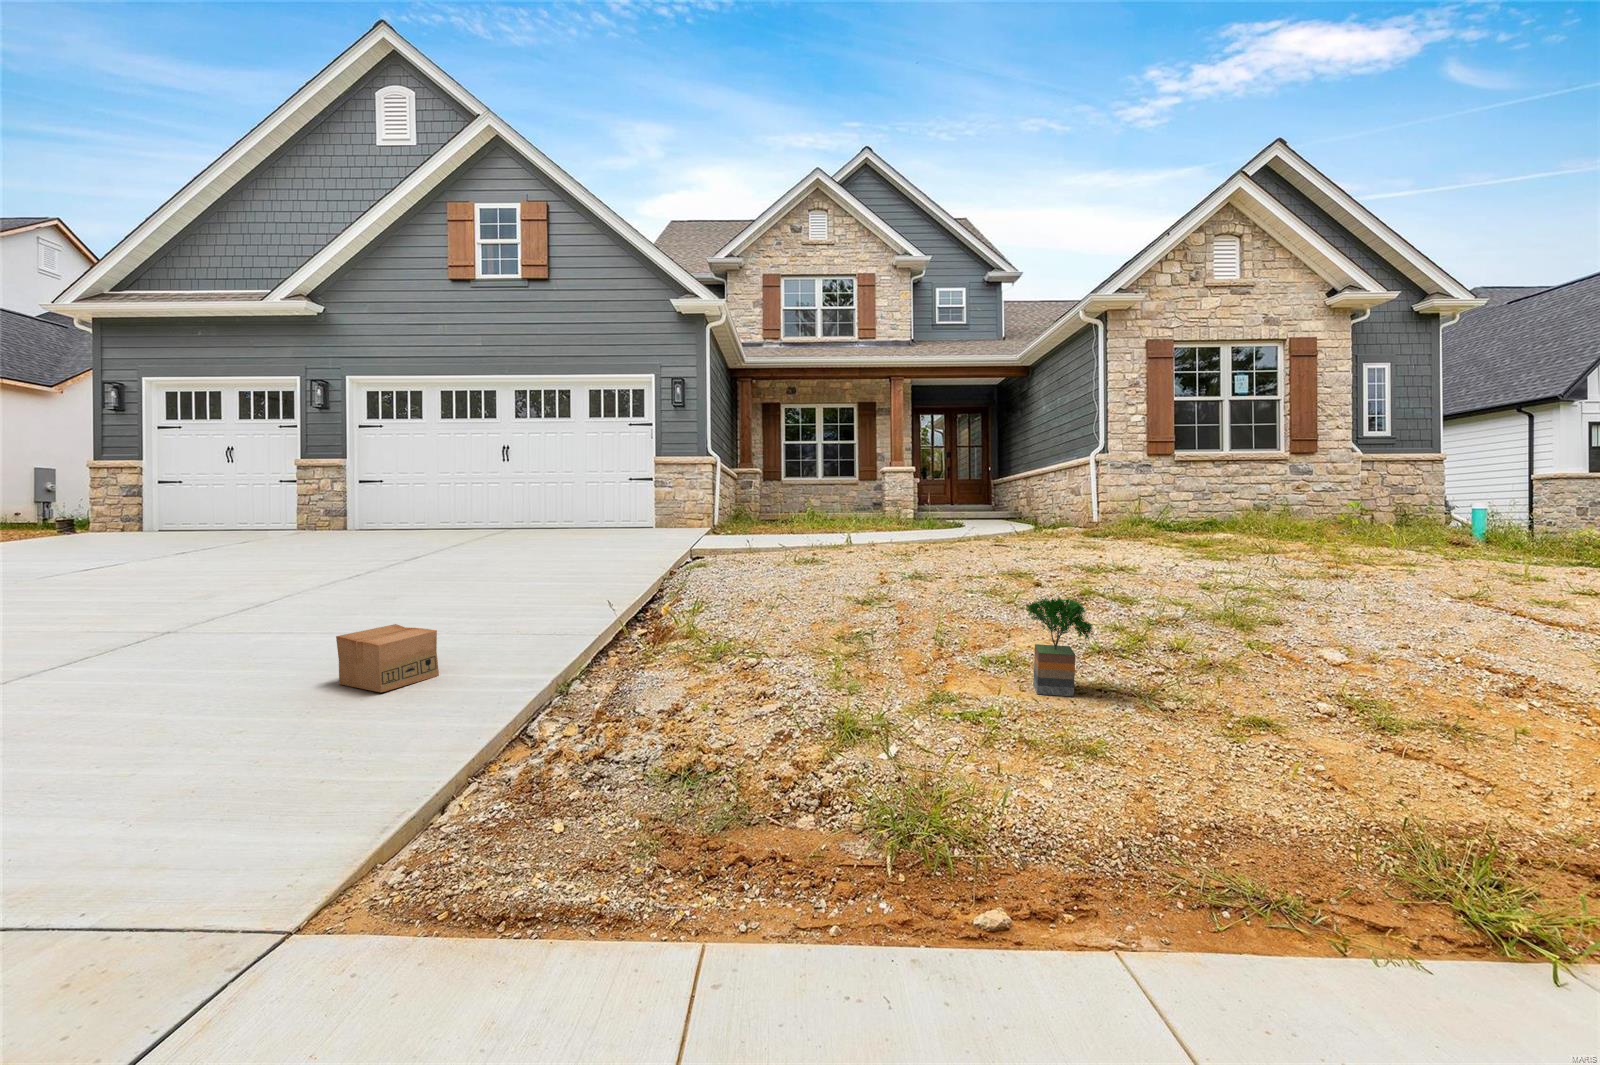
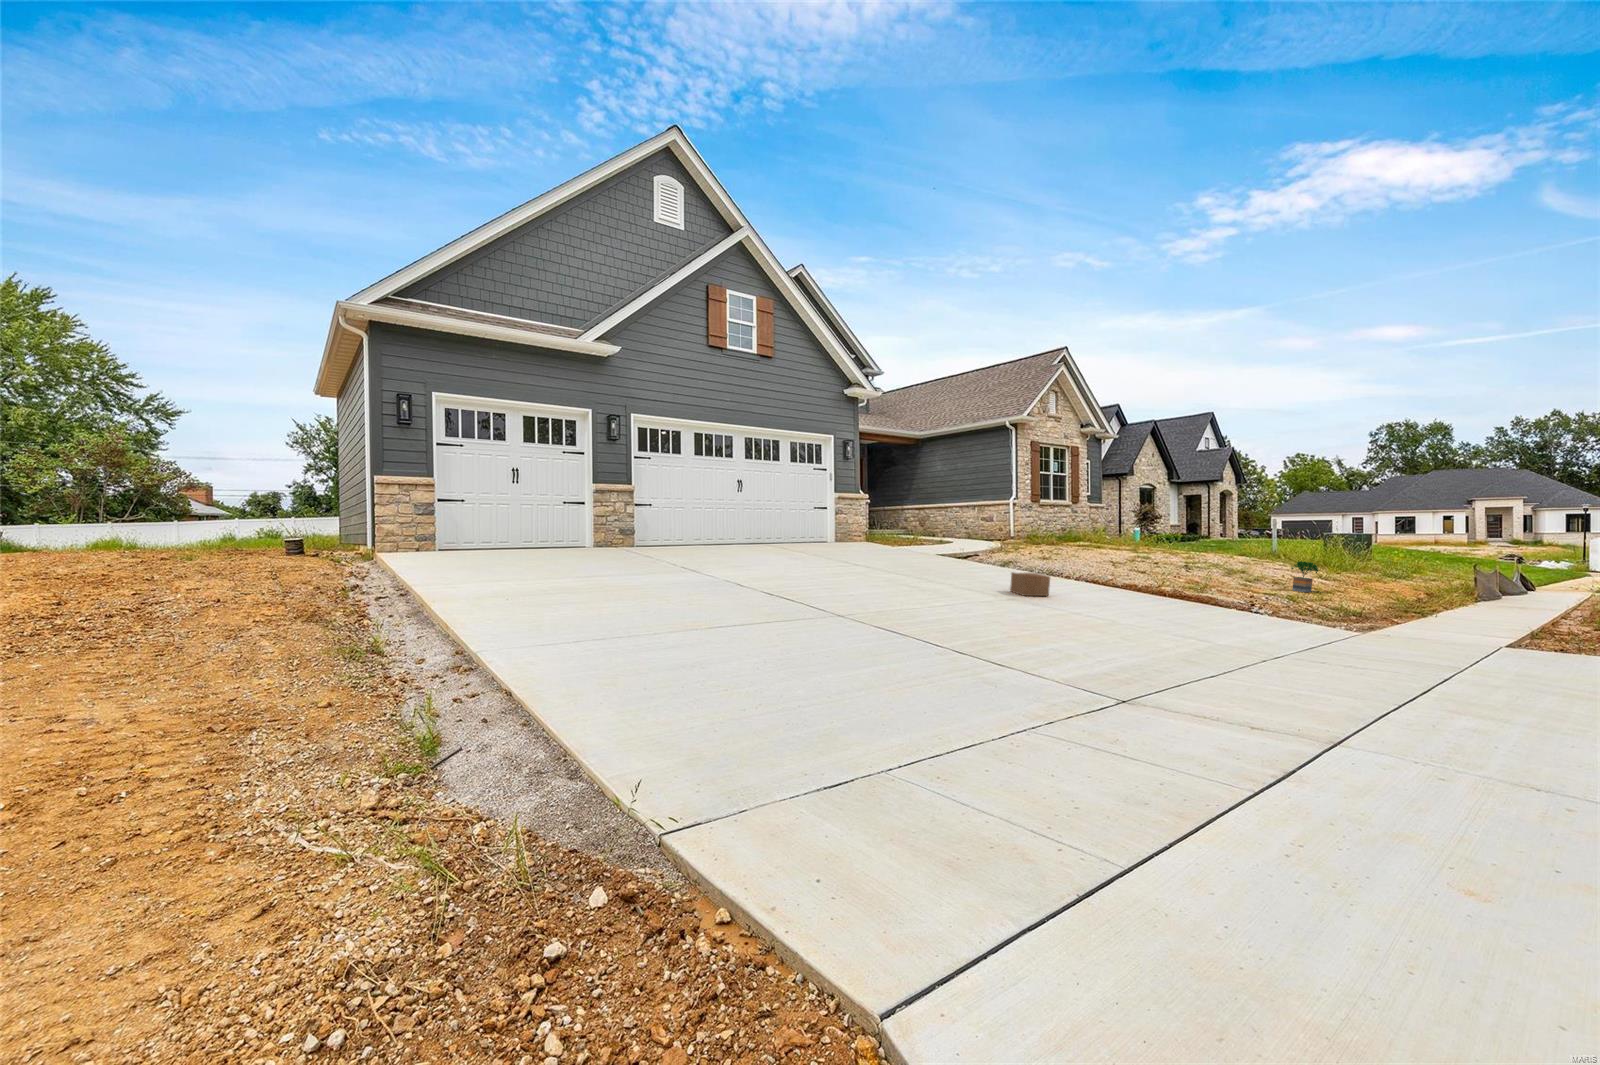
cardboard box: present [336,624,439,692] -> present [1010,572,1050,596]

